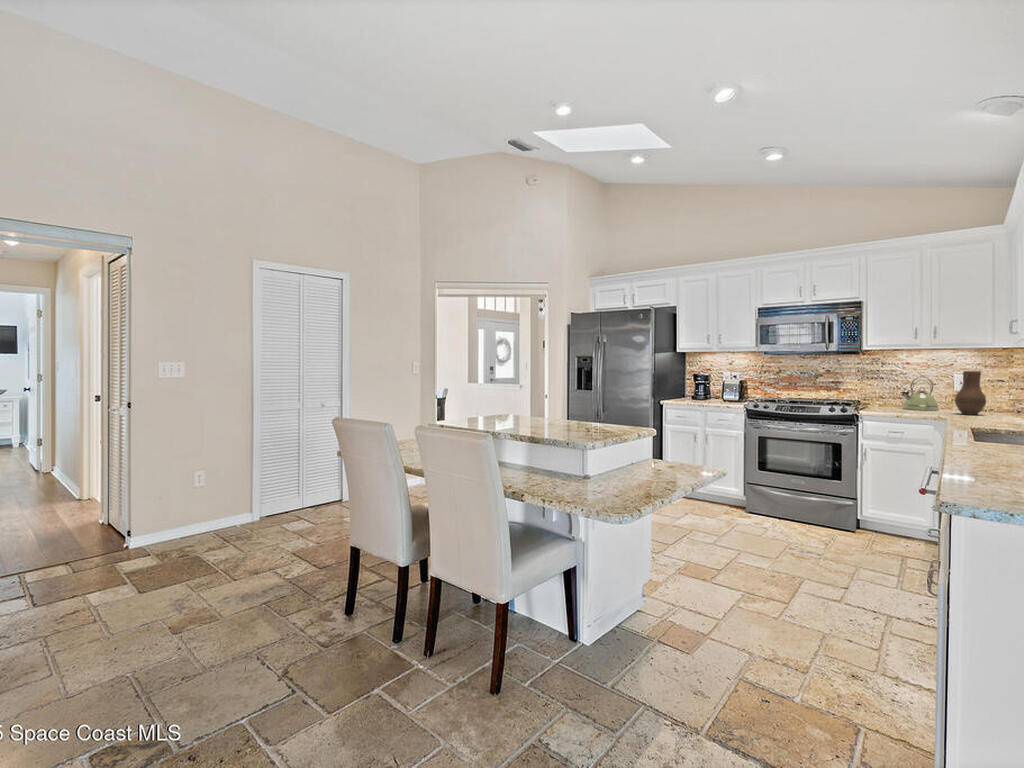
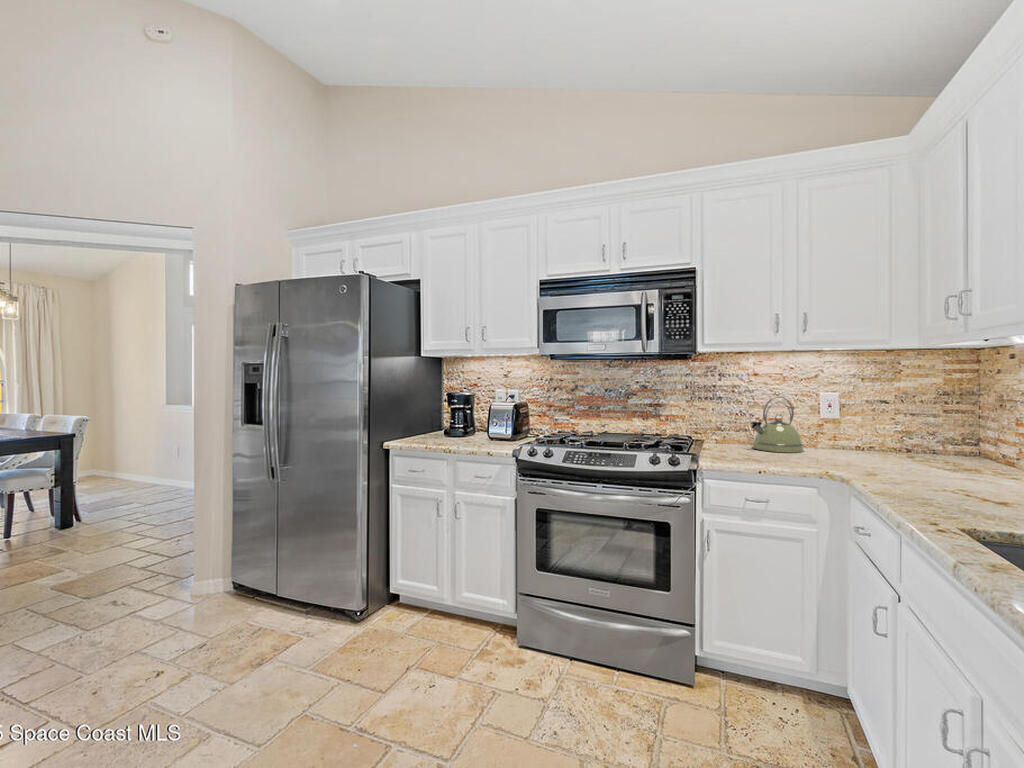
vase: present [955,371,986,415] -> none [838,389,887,465]

